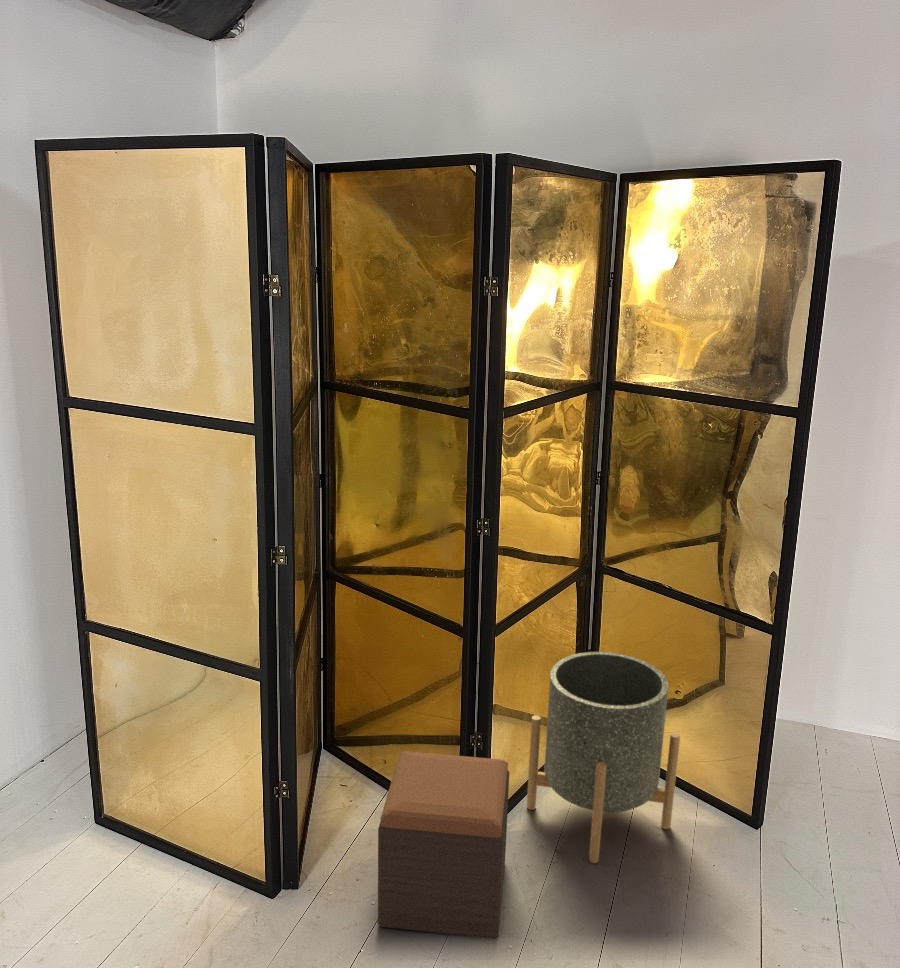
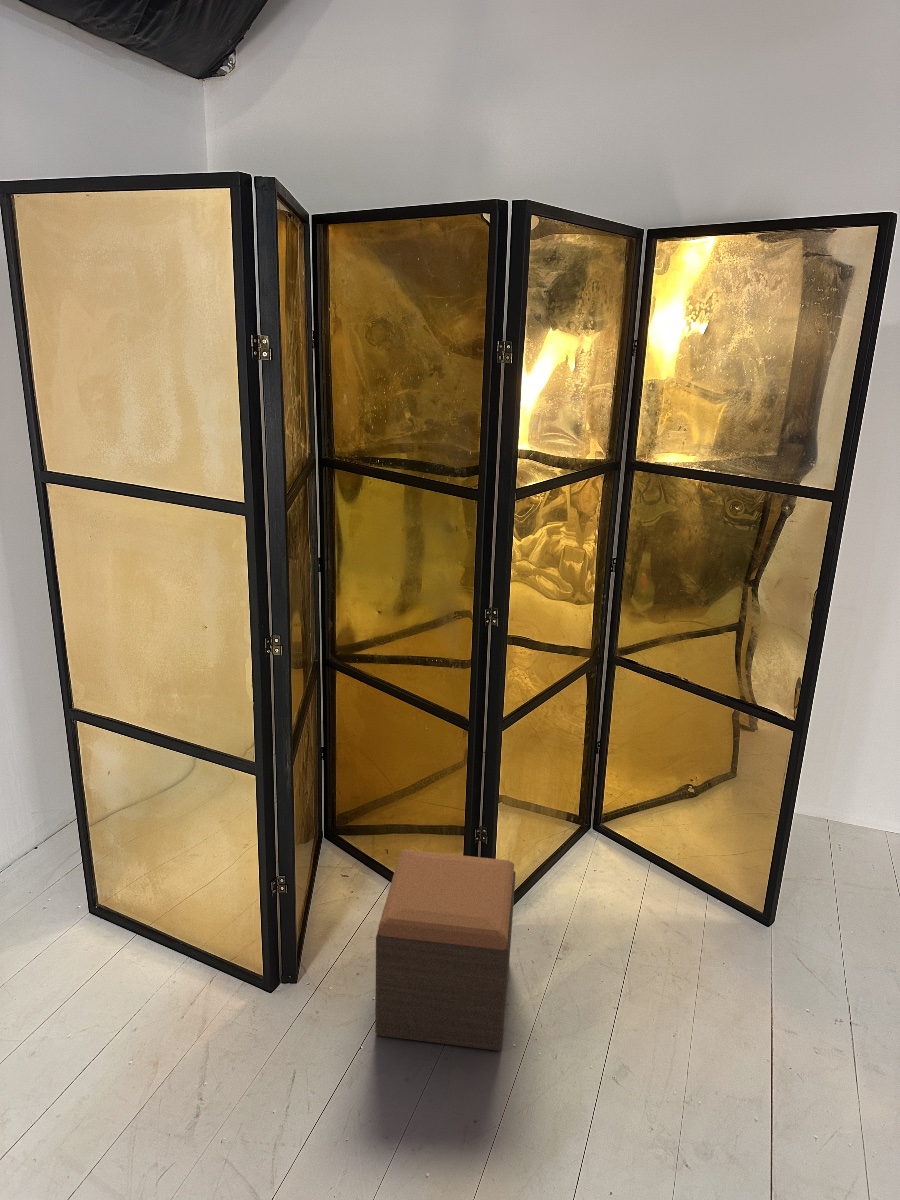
planter: present [527,652,680,863] -> none [532,744,694,965]

